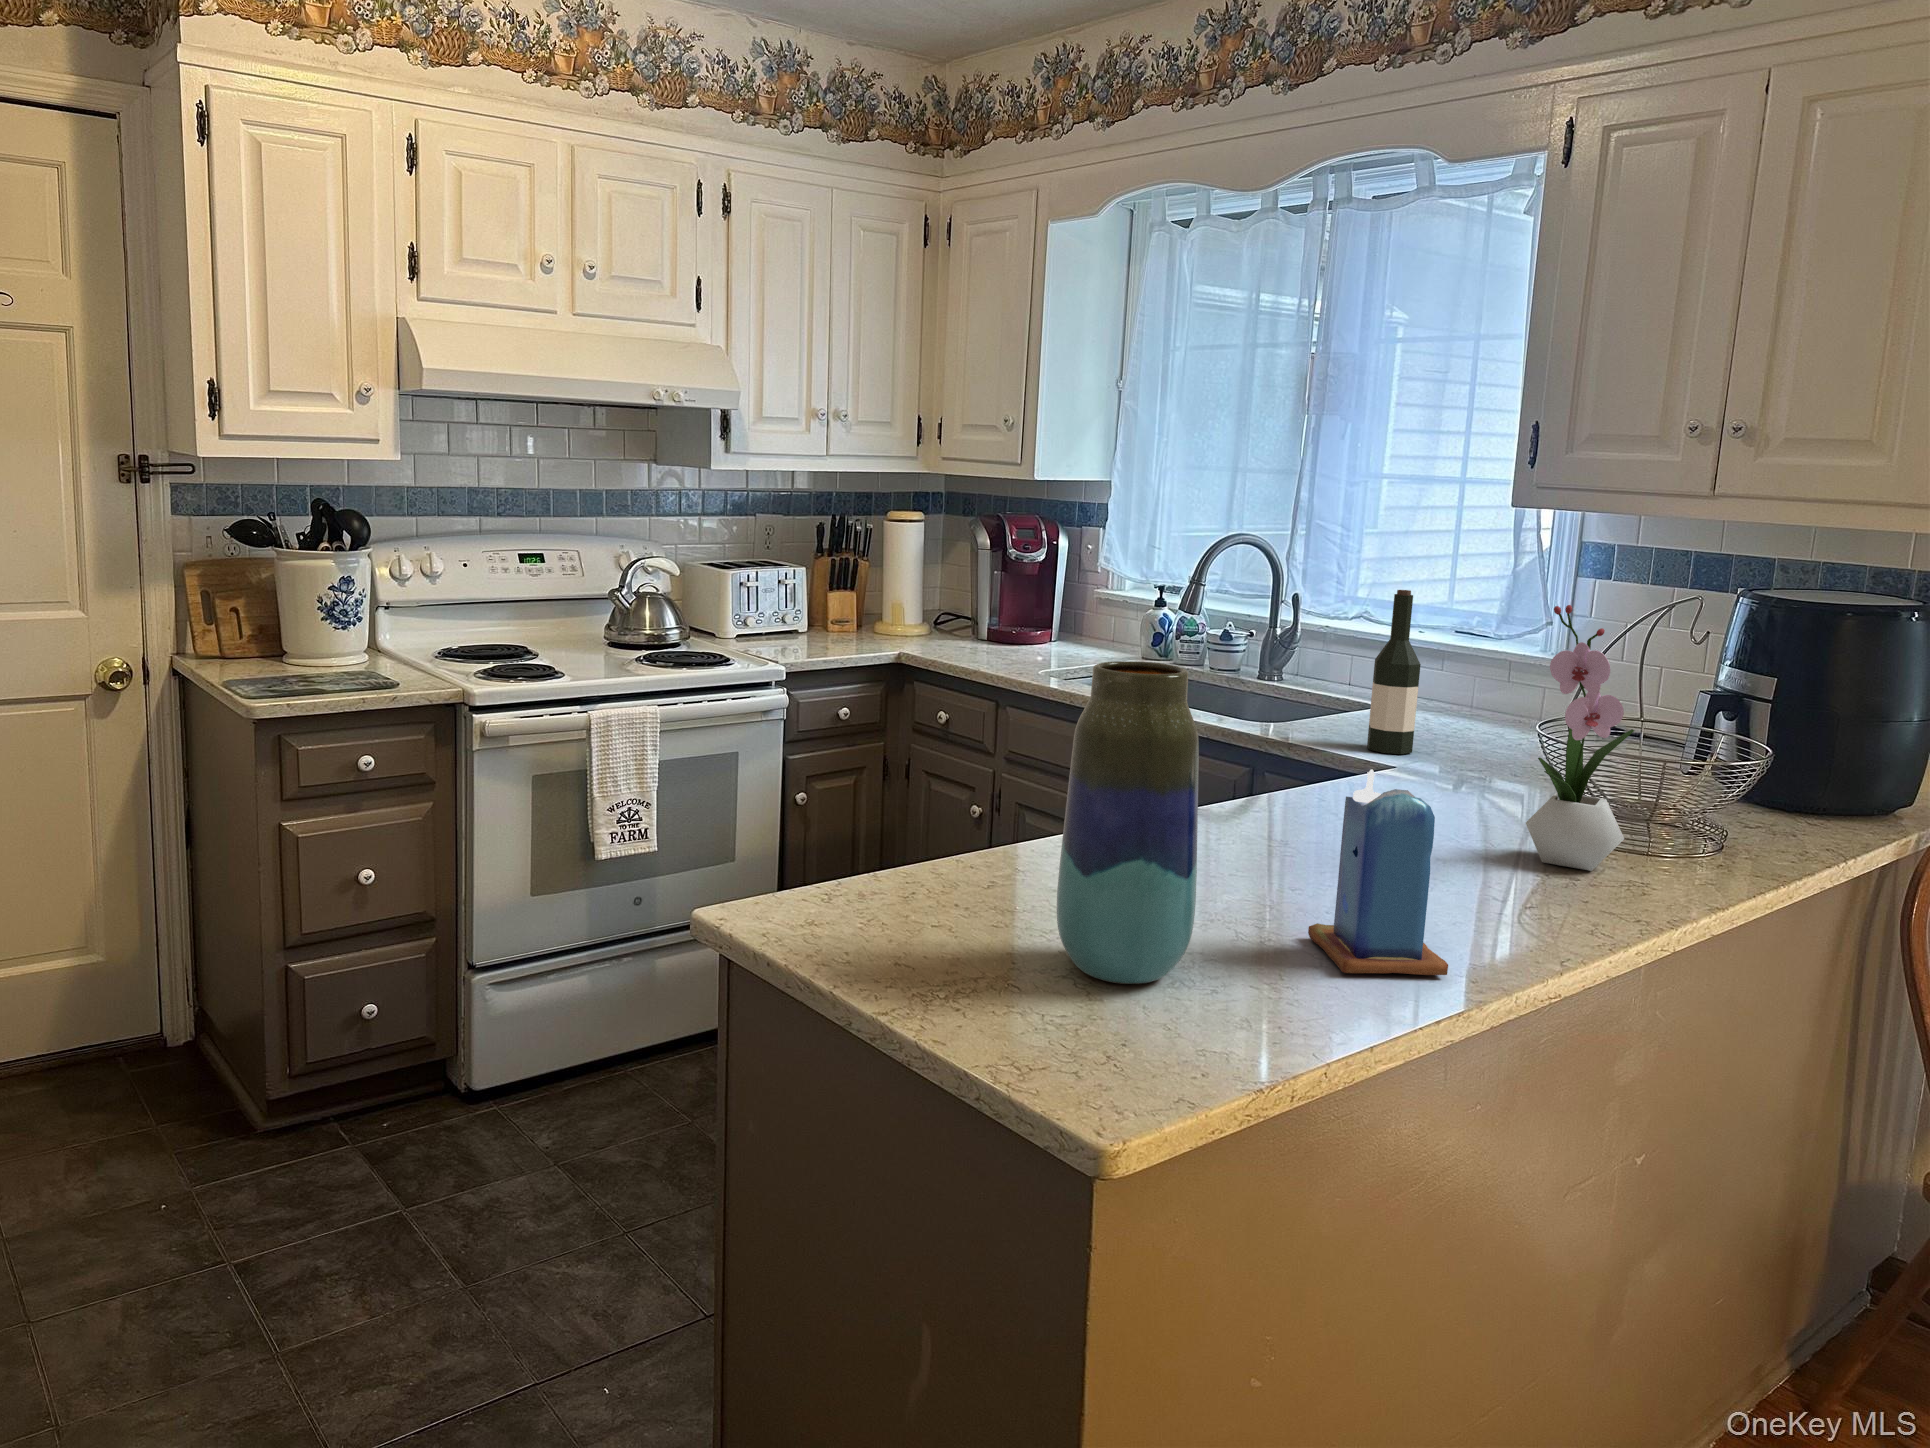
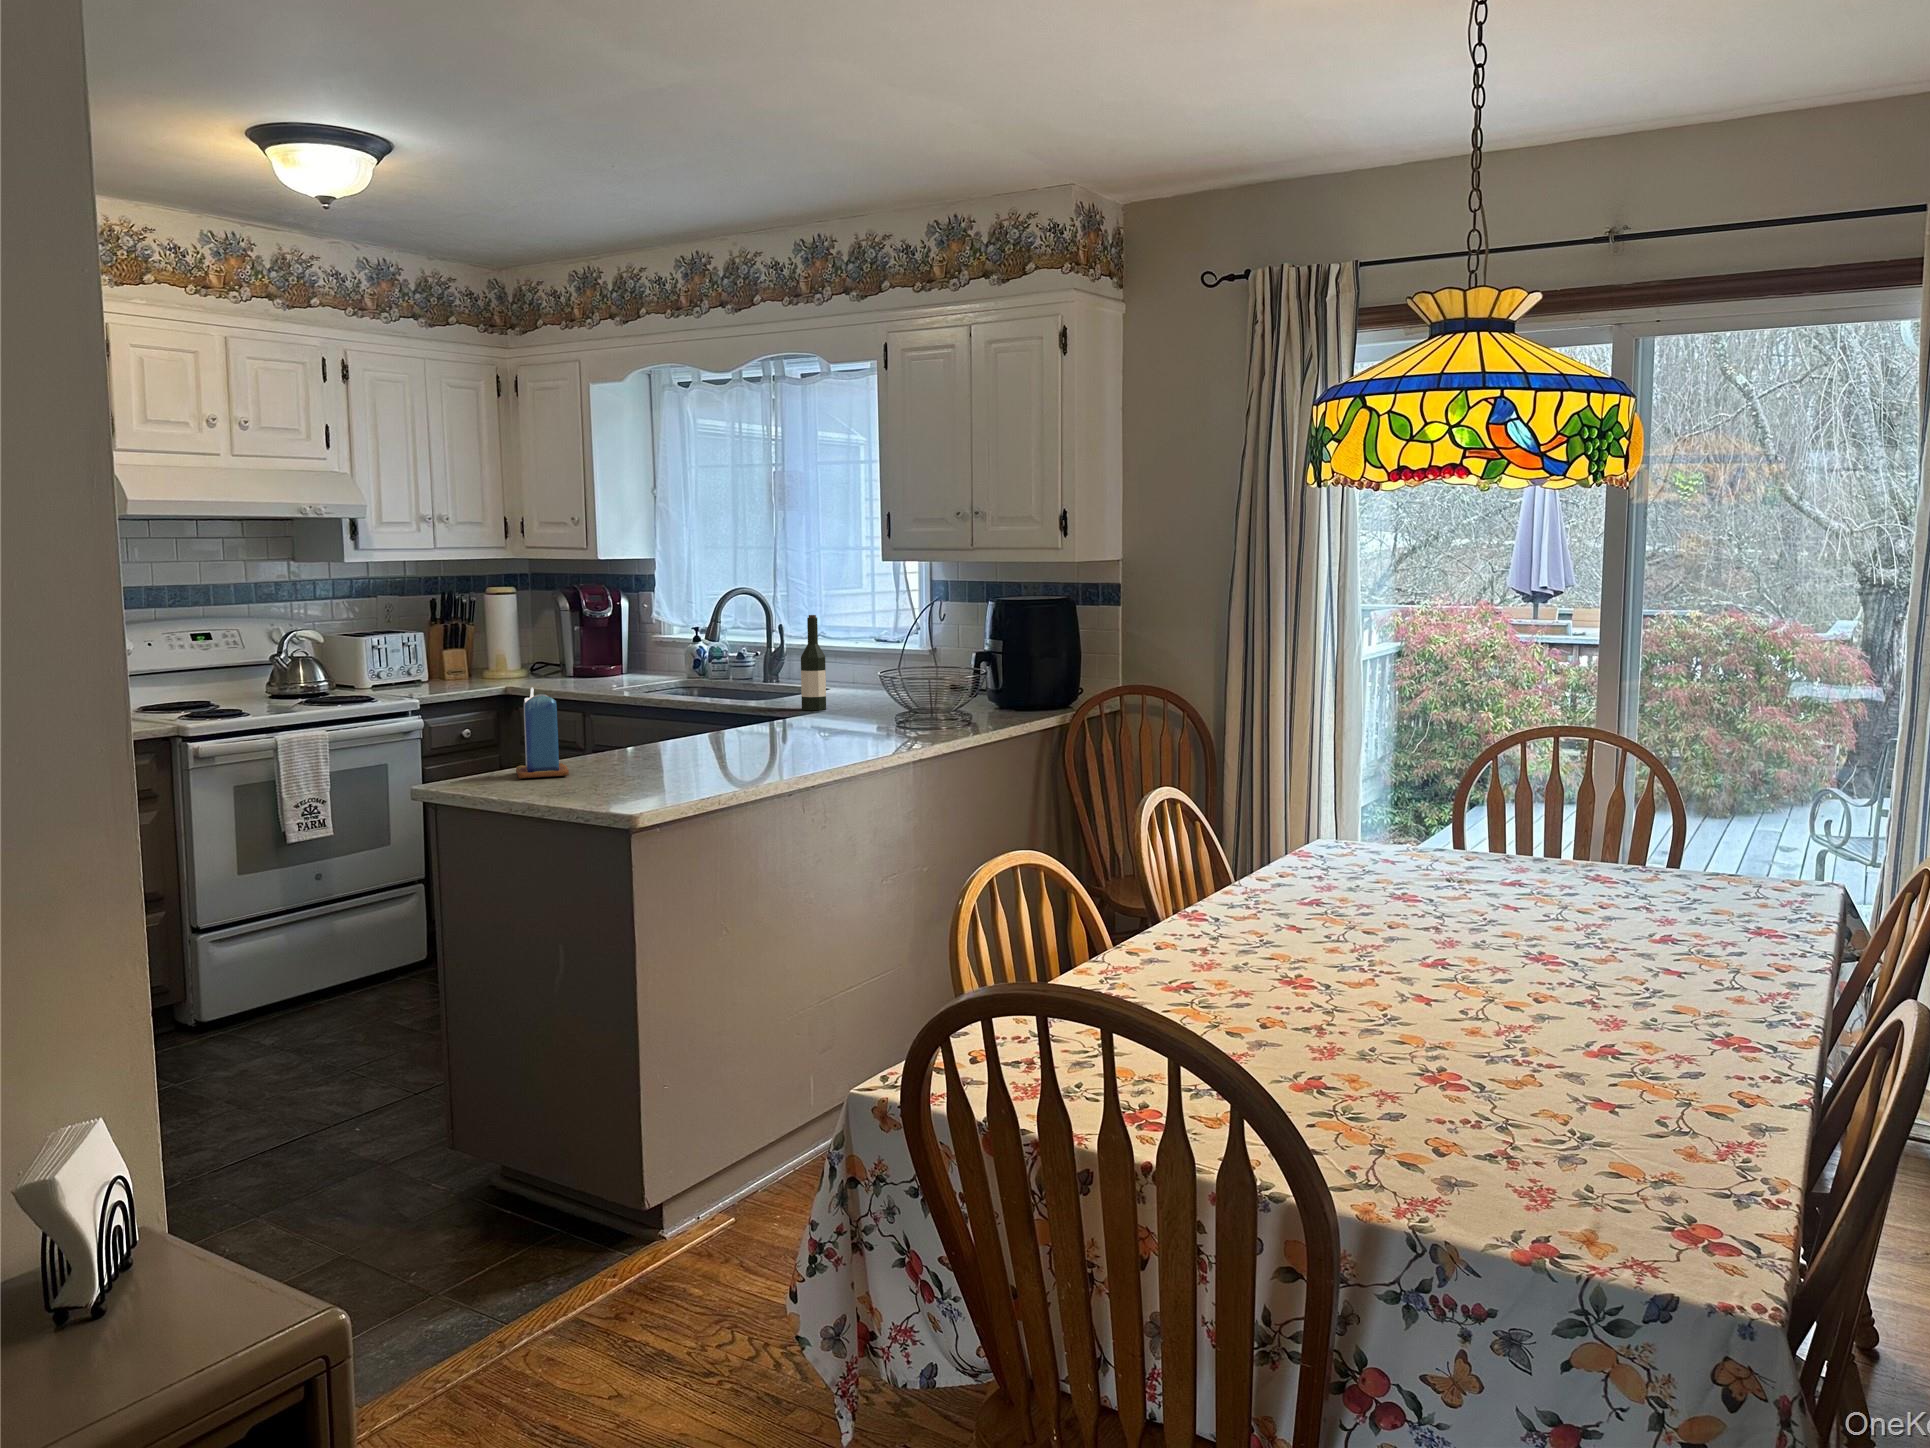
flower arrangement: present [1526,605,1634,871] -> none [842,610,891,739]
vase: present [1057,661,1199,984] -> none [589,640,653,782]
candle: present [1308,769,1448,975] -> present [516,688,569,778]

